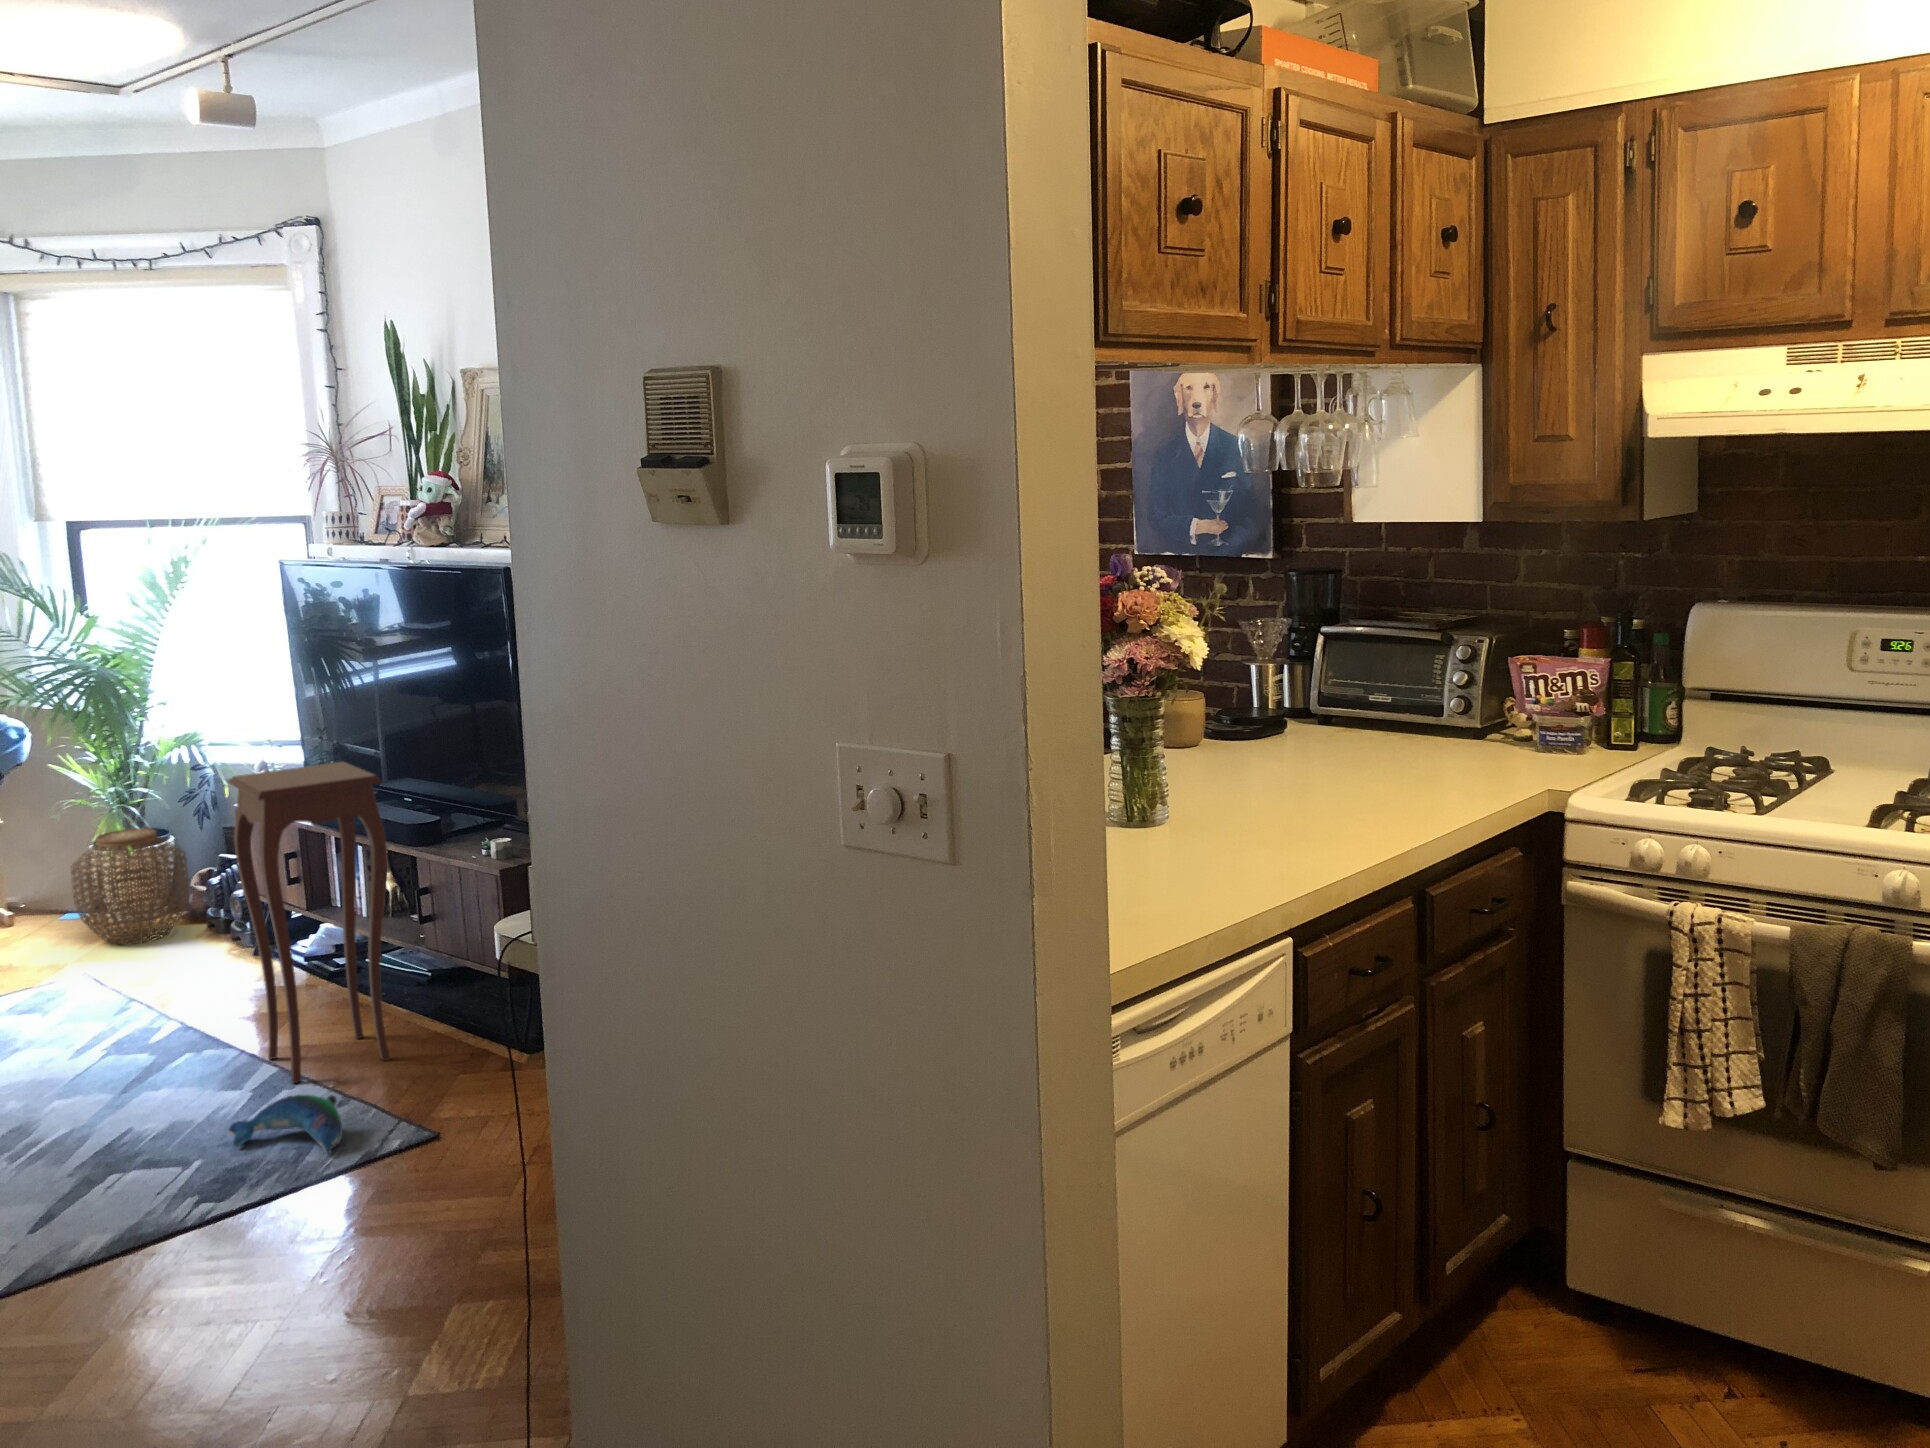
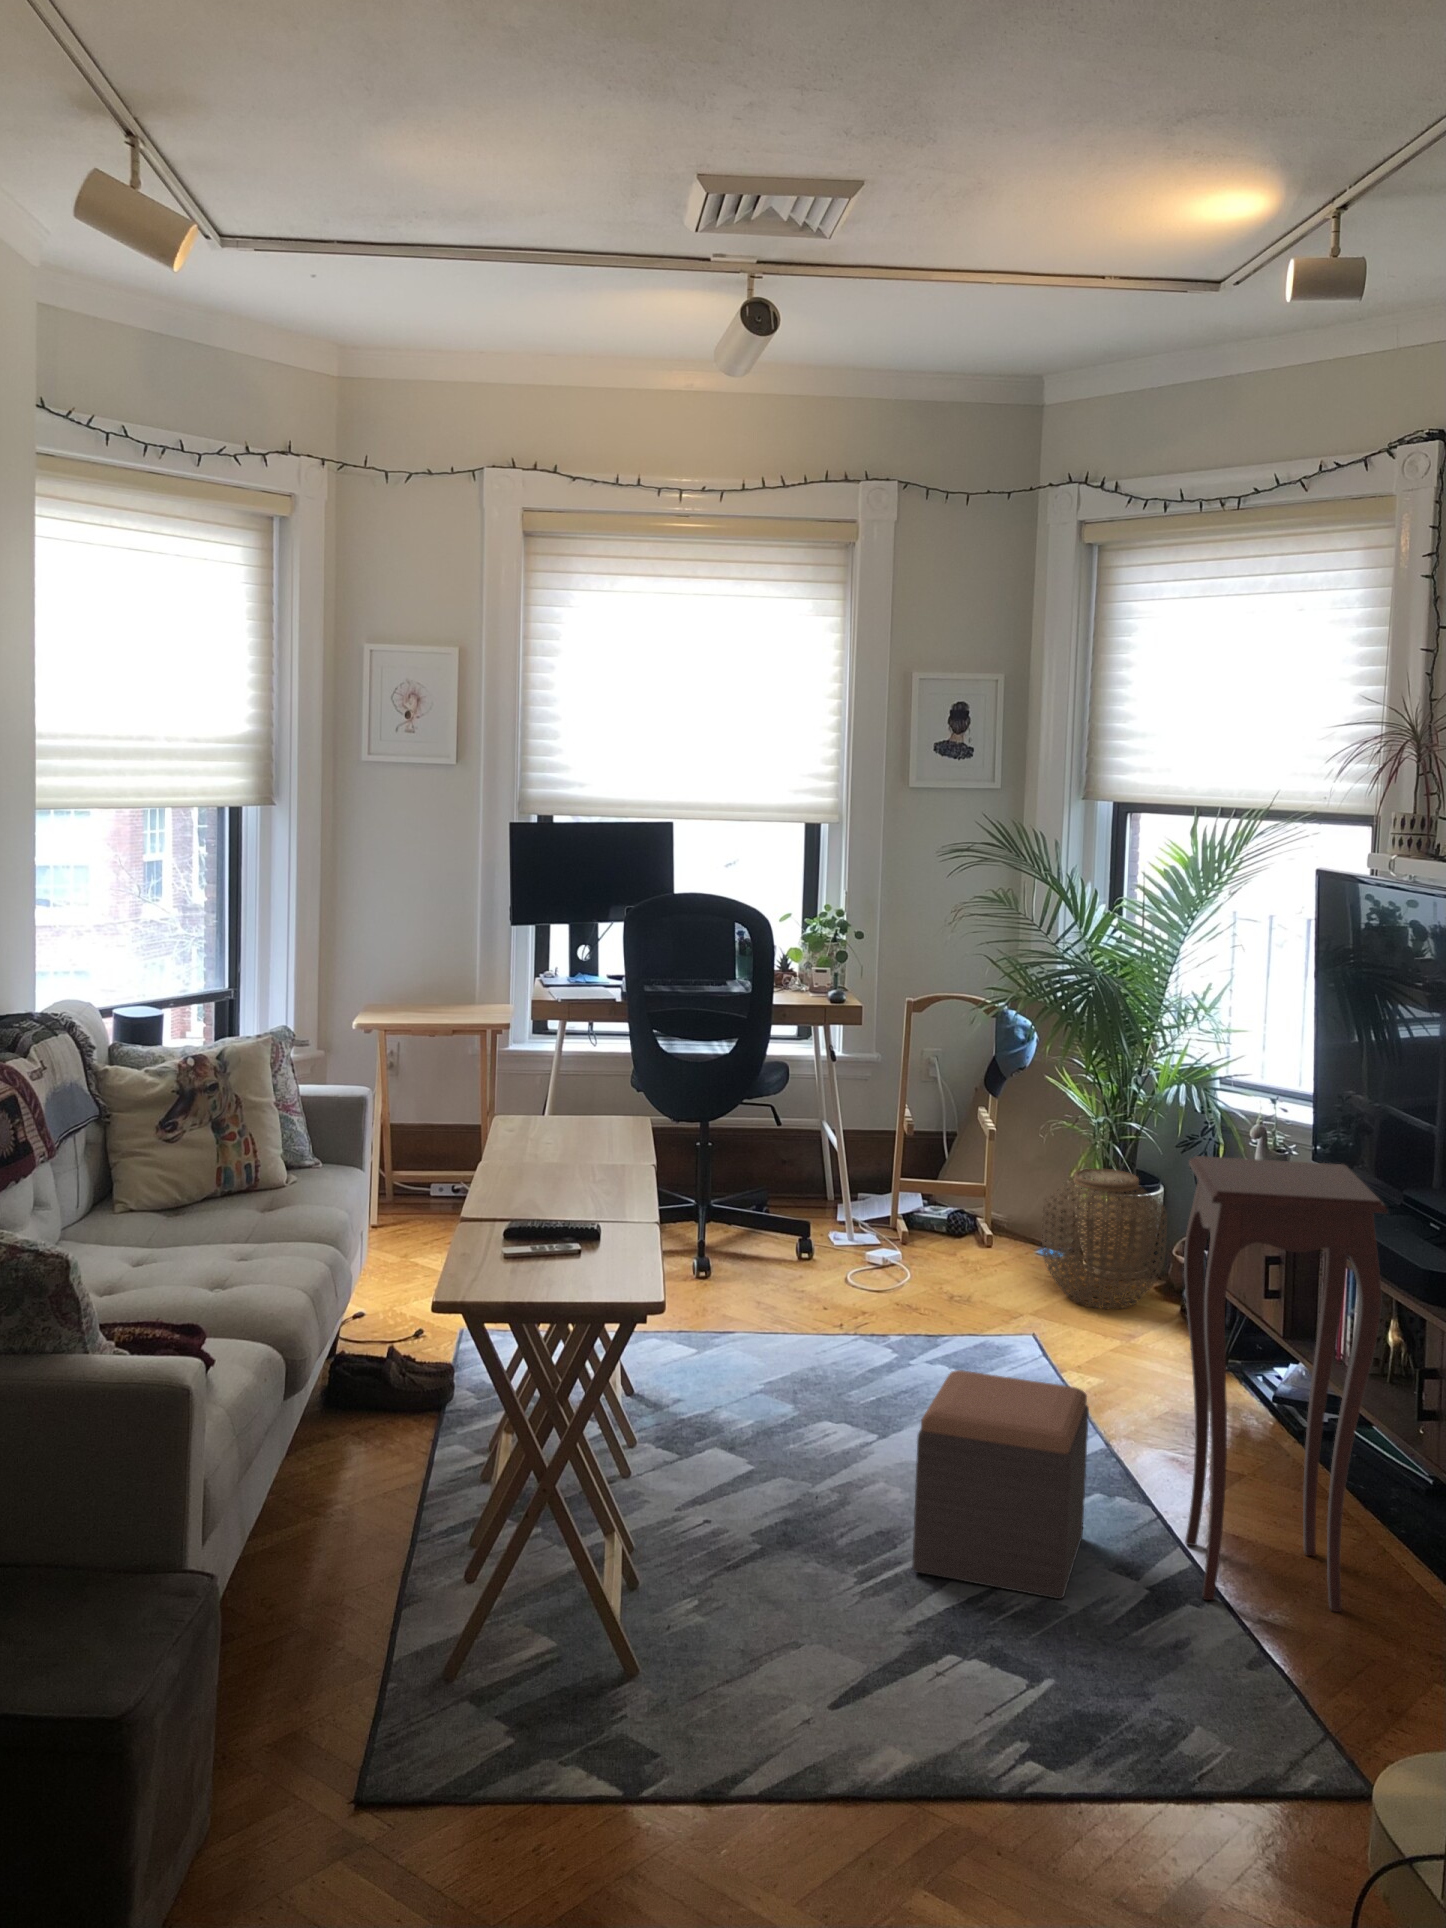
footstool: none [43,969,189,1142] -> present [912,1370,1089,1599]
plush toy: present [229,1095,342,1154] -> none [1097,1635,1242,1757]

